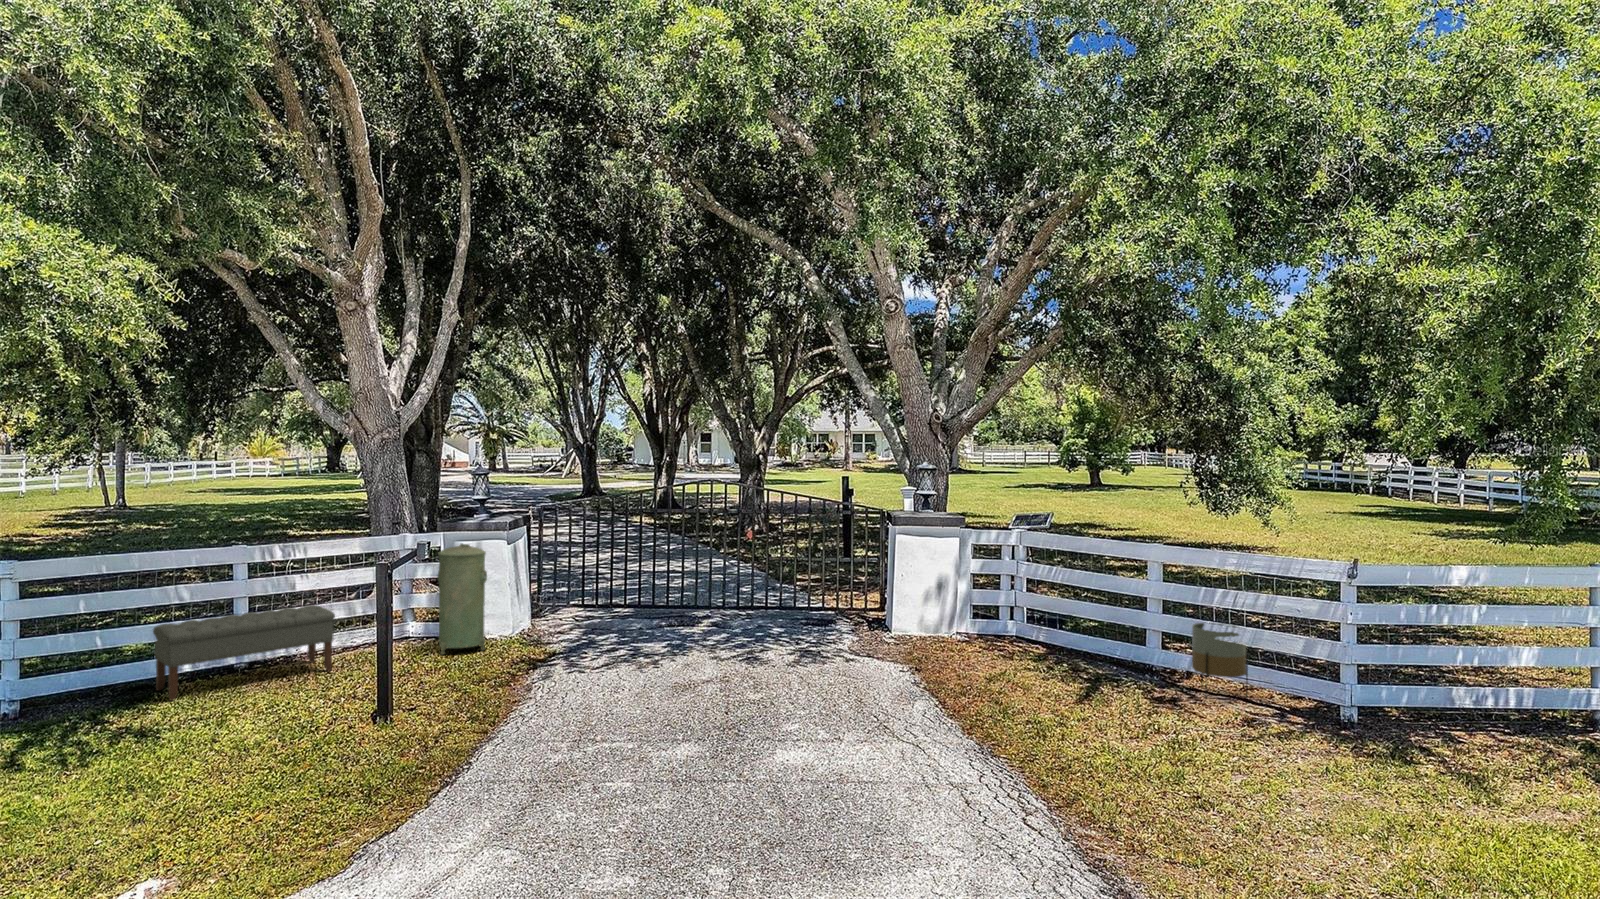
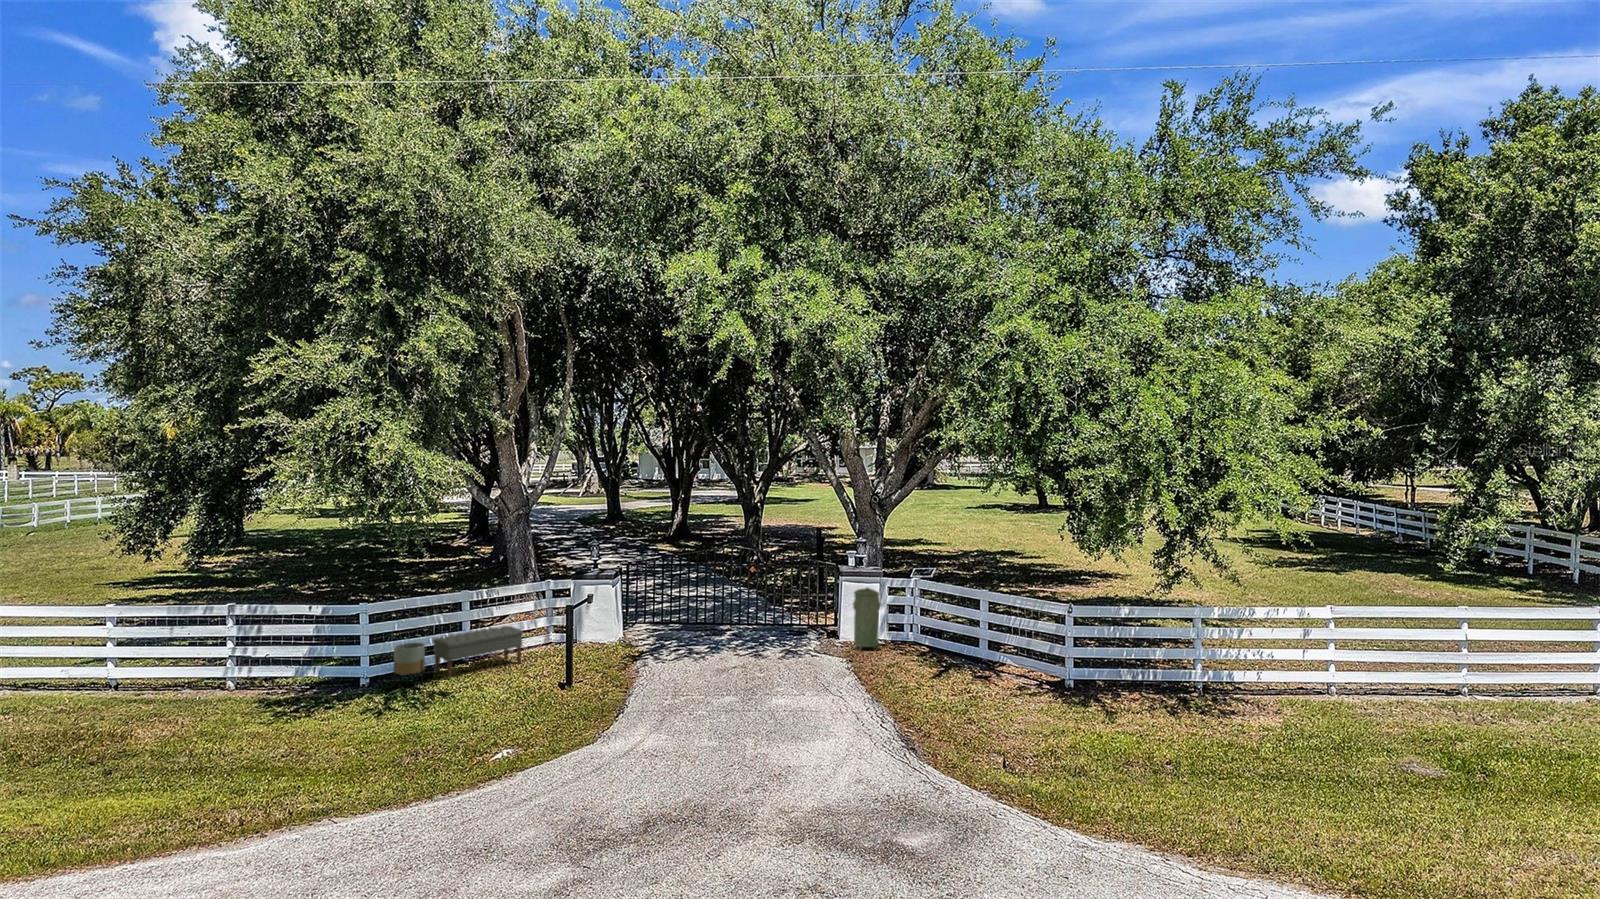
trash can: present [437,544,487,655] -> present [853,588,880,650]
planter: present [1192,623,1248,698] -> present [393,642,425,682]

